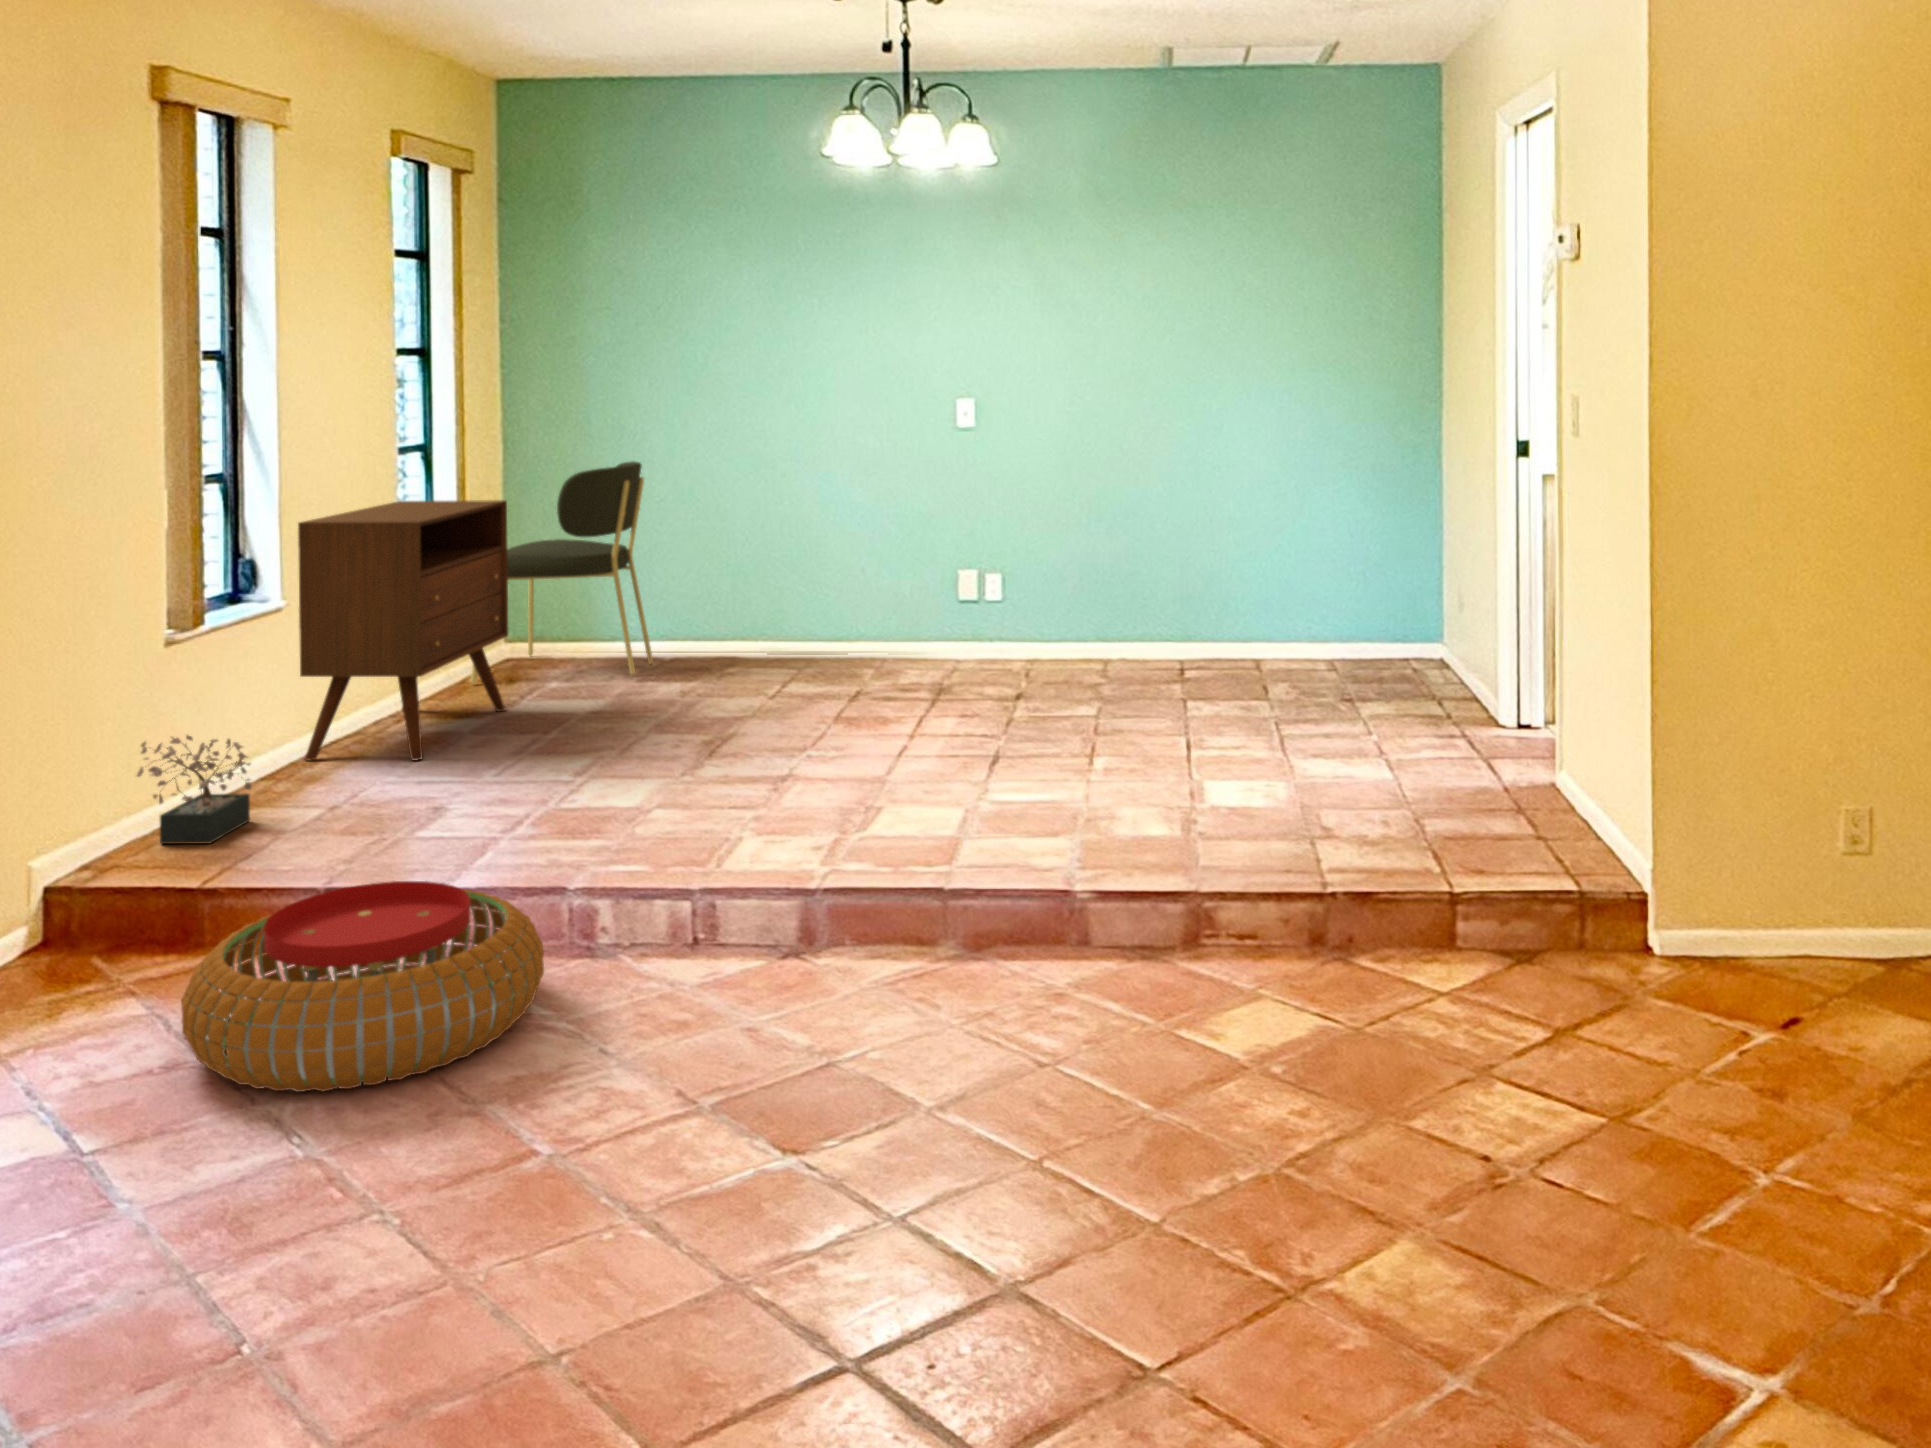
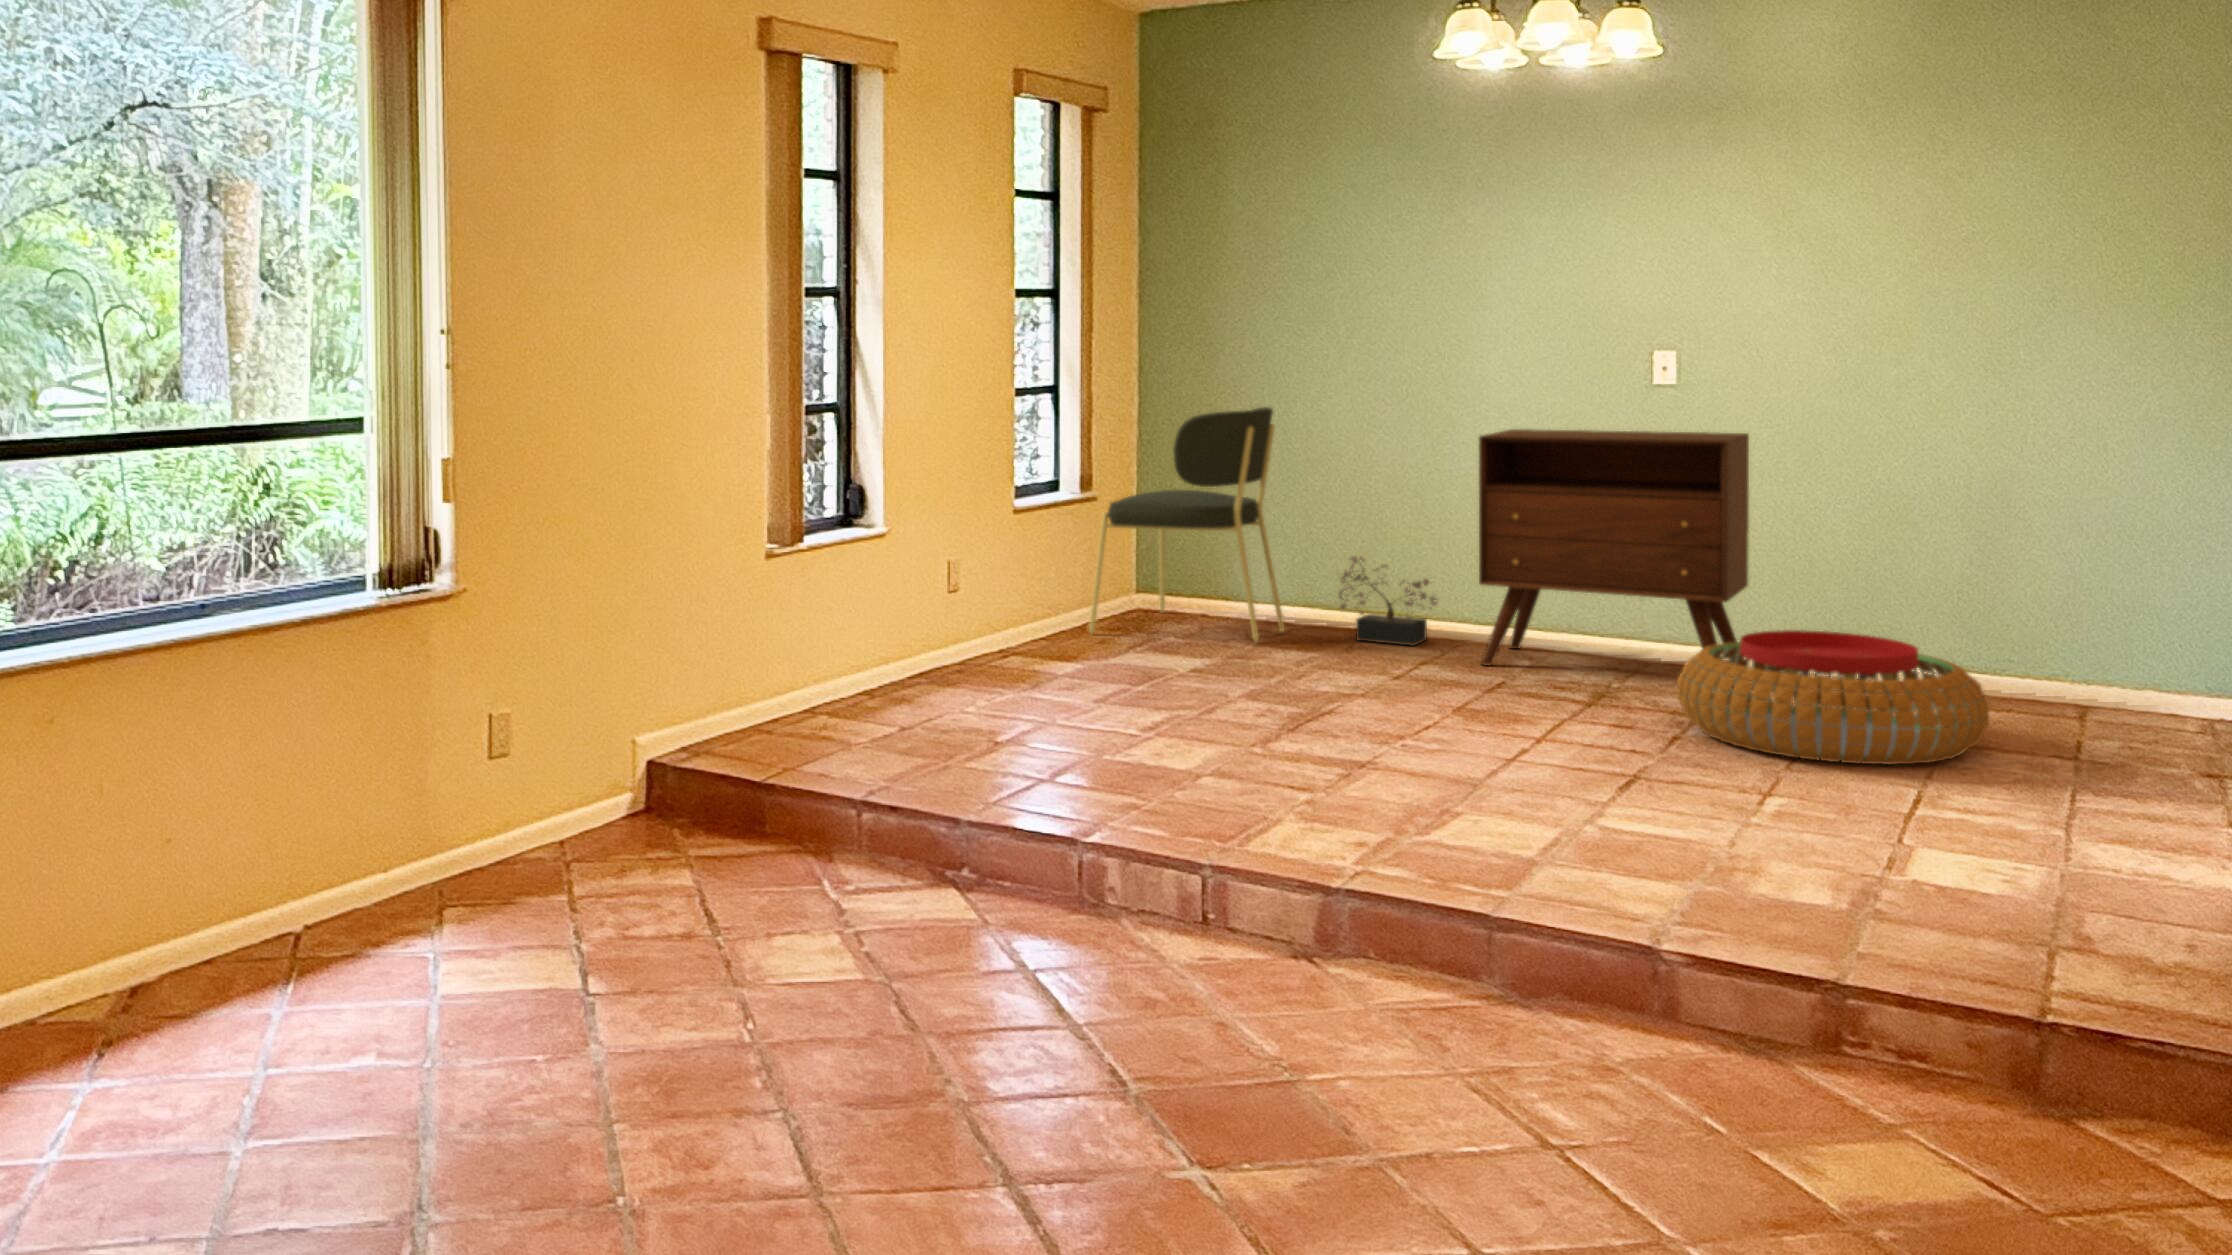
cabinet: present [298,500,508,760] -> present [1479,429,1749,686]
decorative plant: present [137,735,252,844] -> present [1339,556,1437,646]
pouf: present [181,881,544,1092] -> present [1677,630,1990,764]

